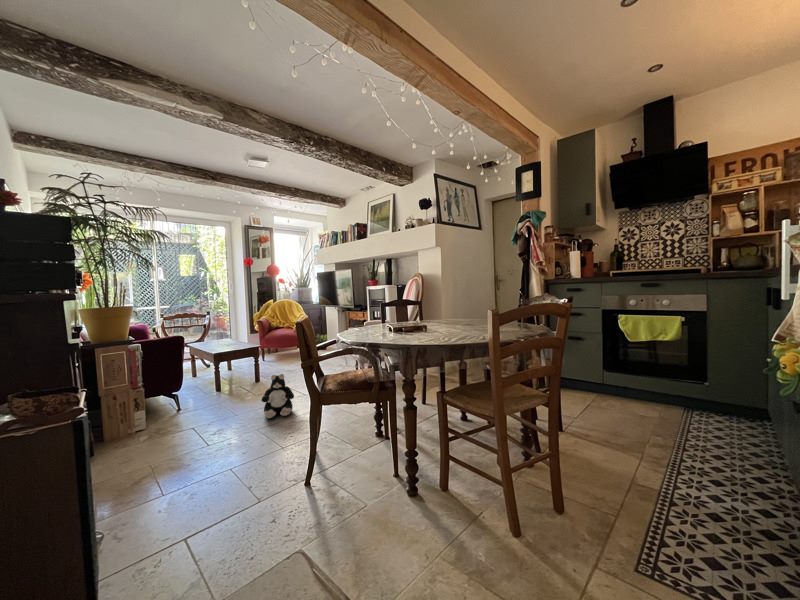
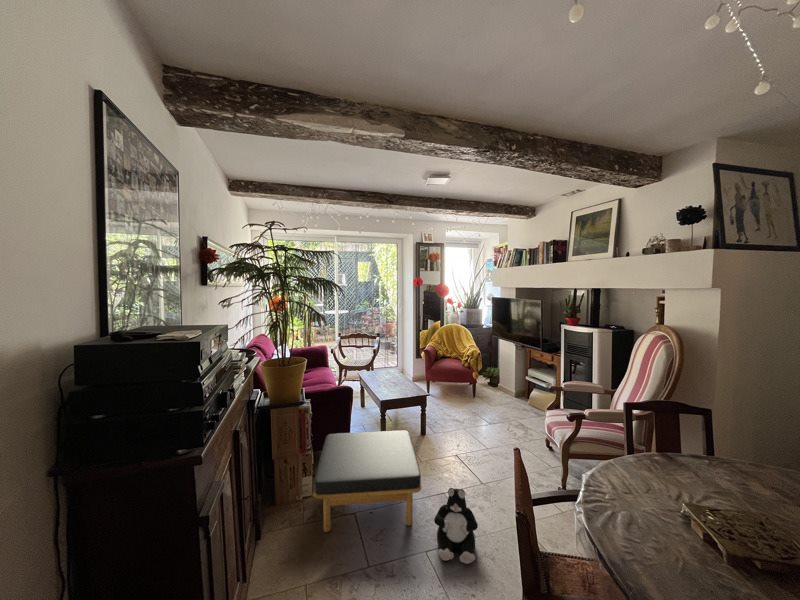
ottoman: none [151,362,251,431] -> present [314,430,421,532]

